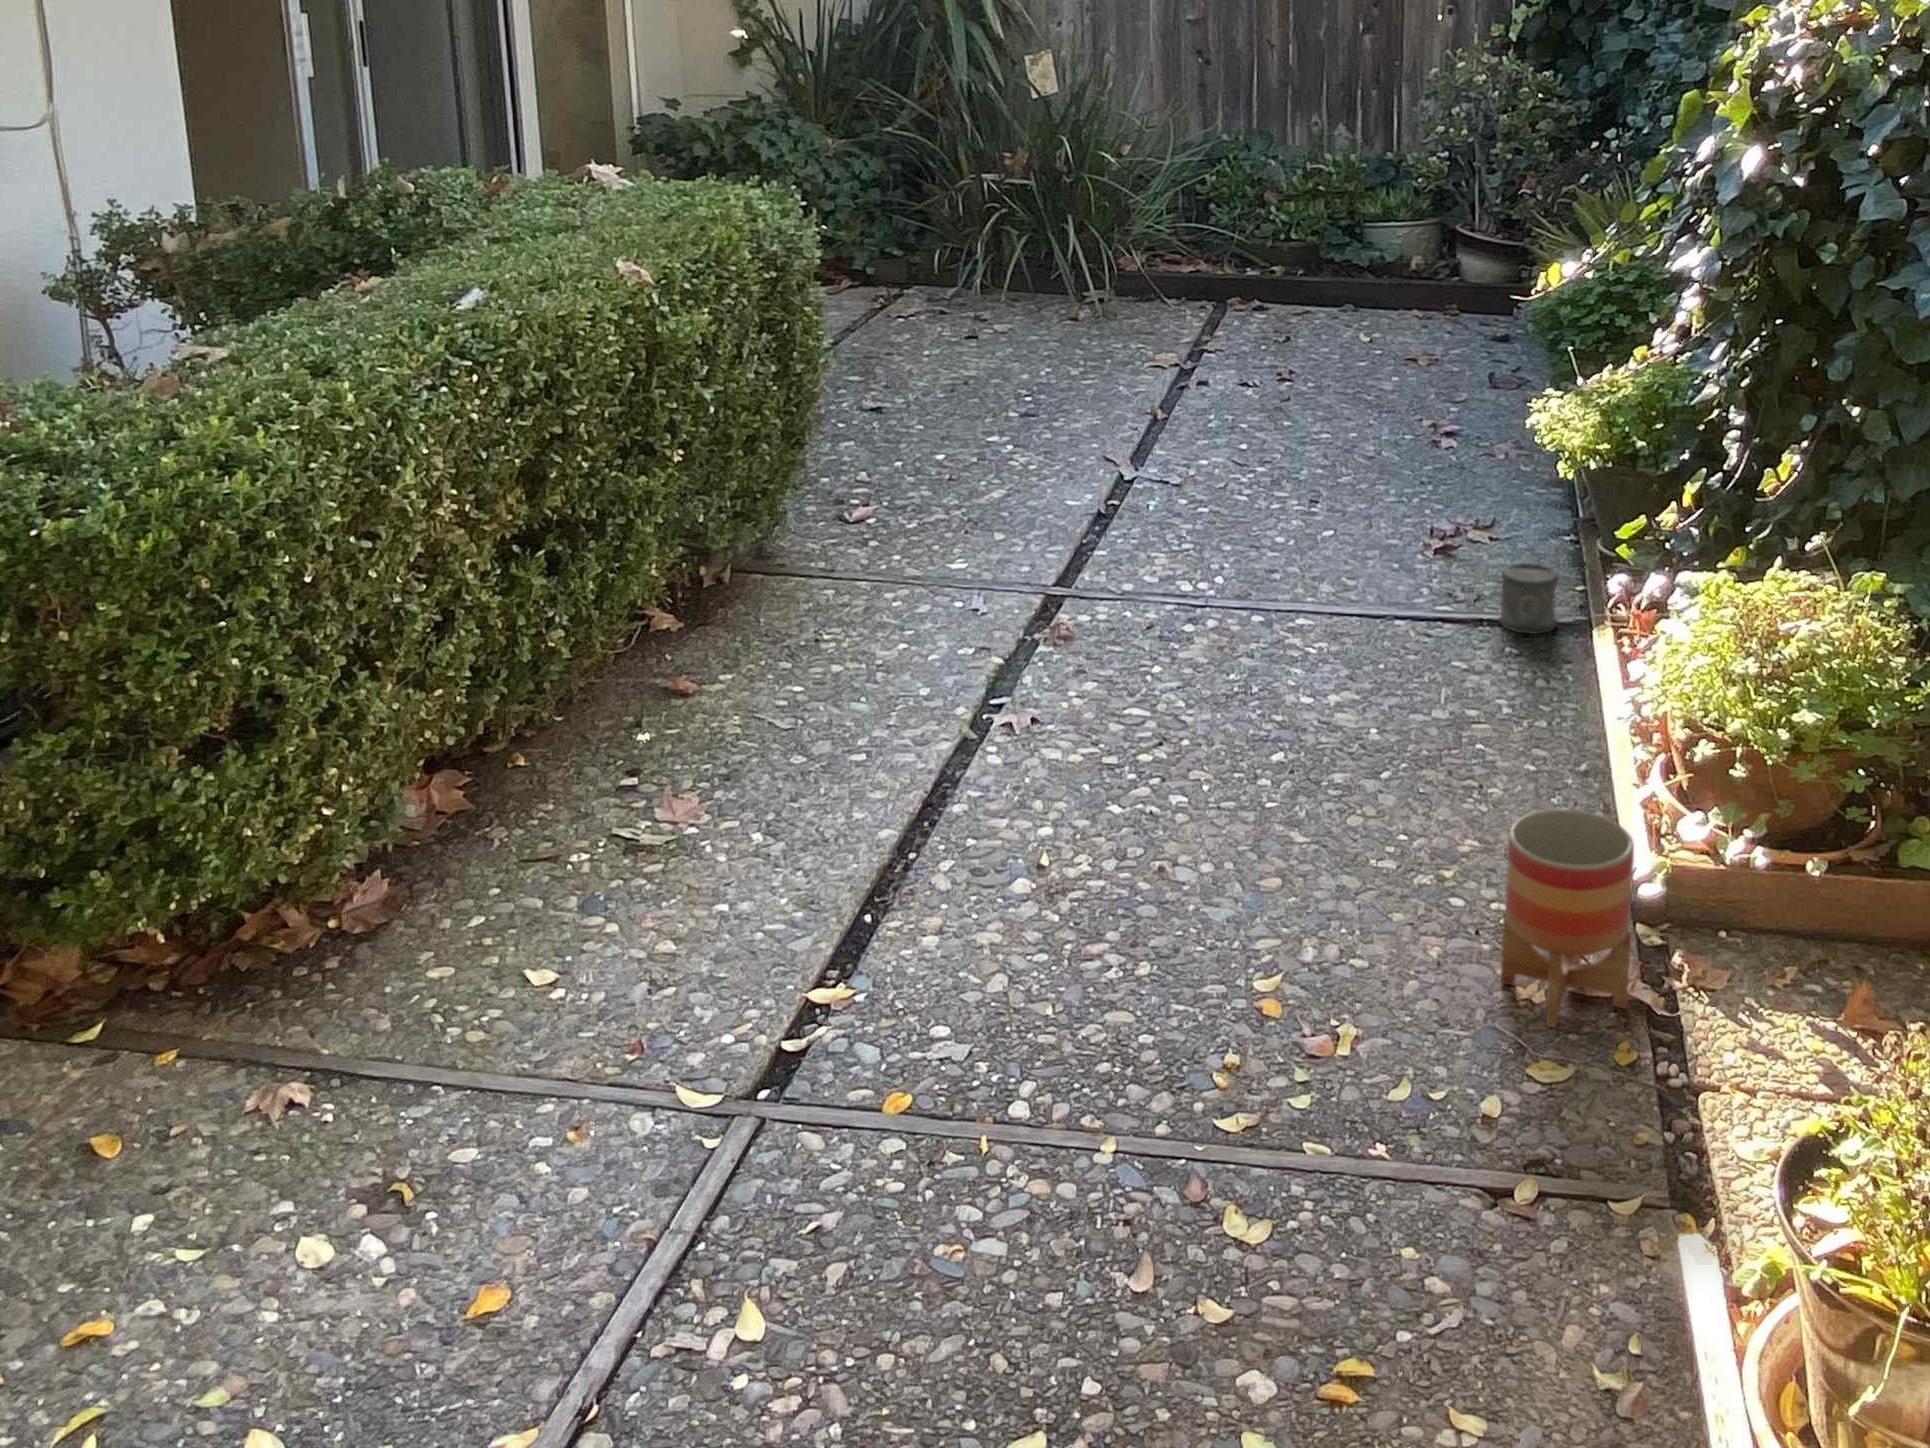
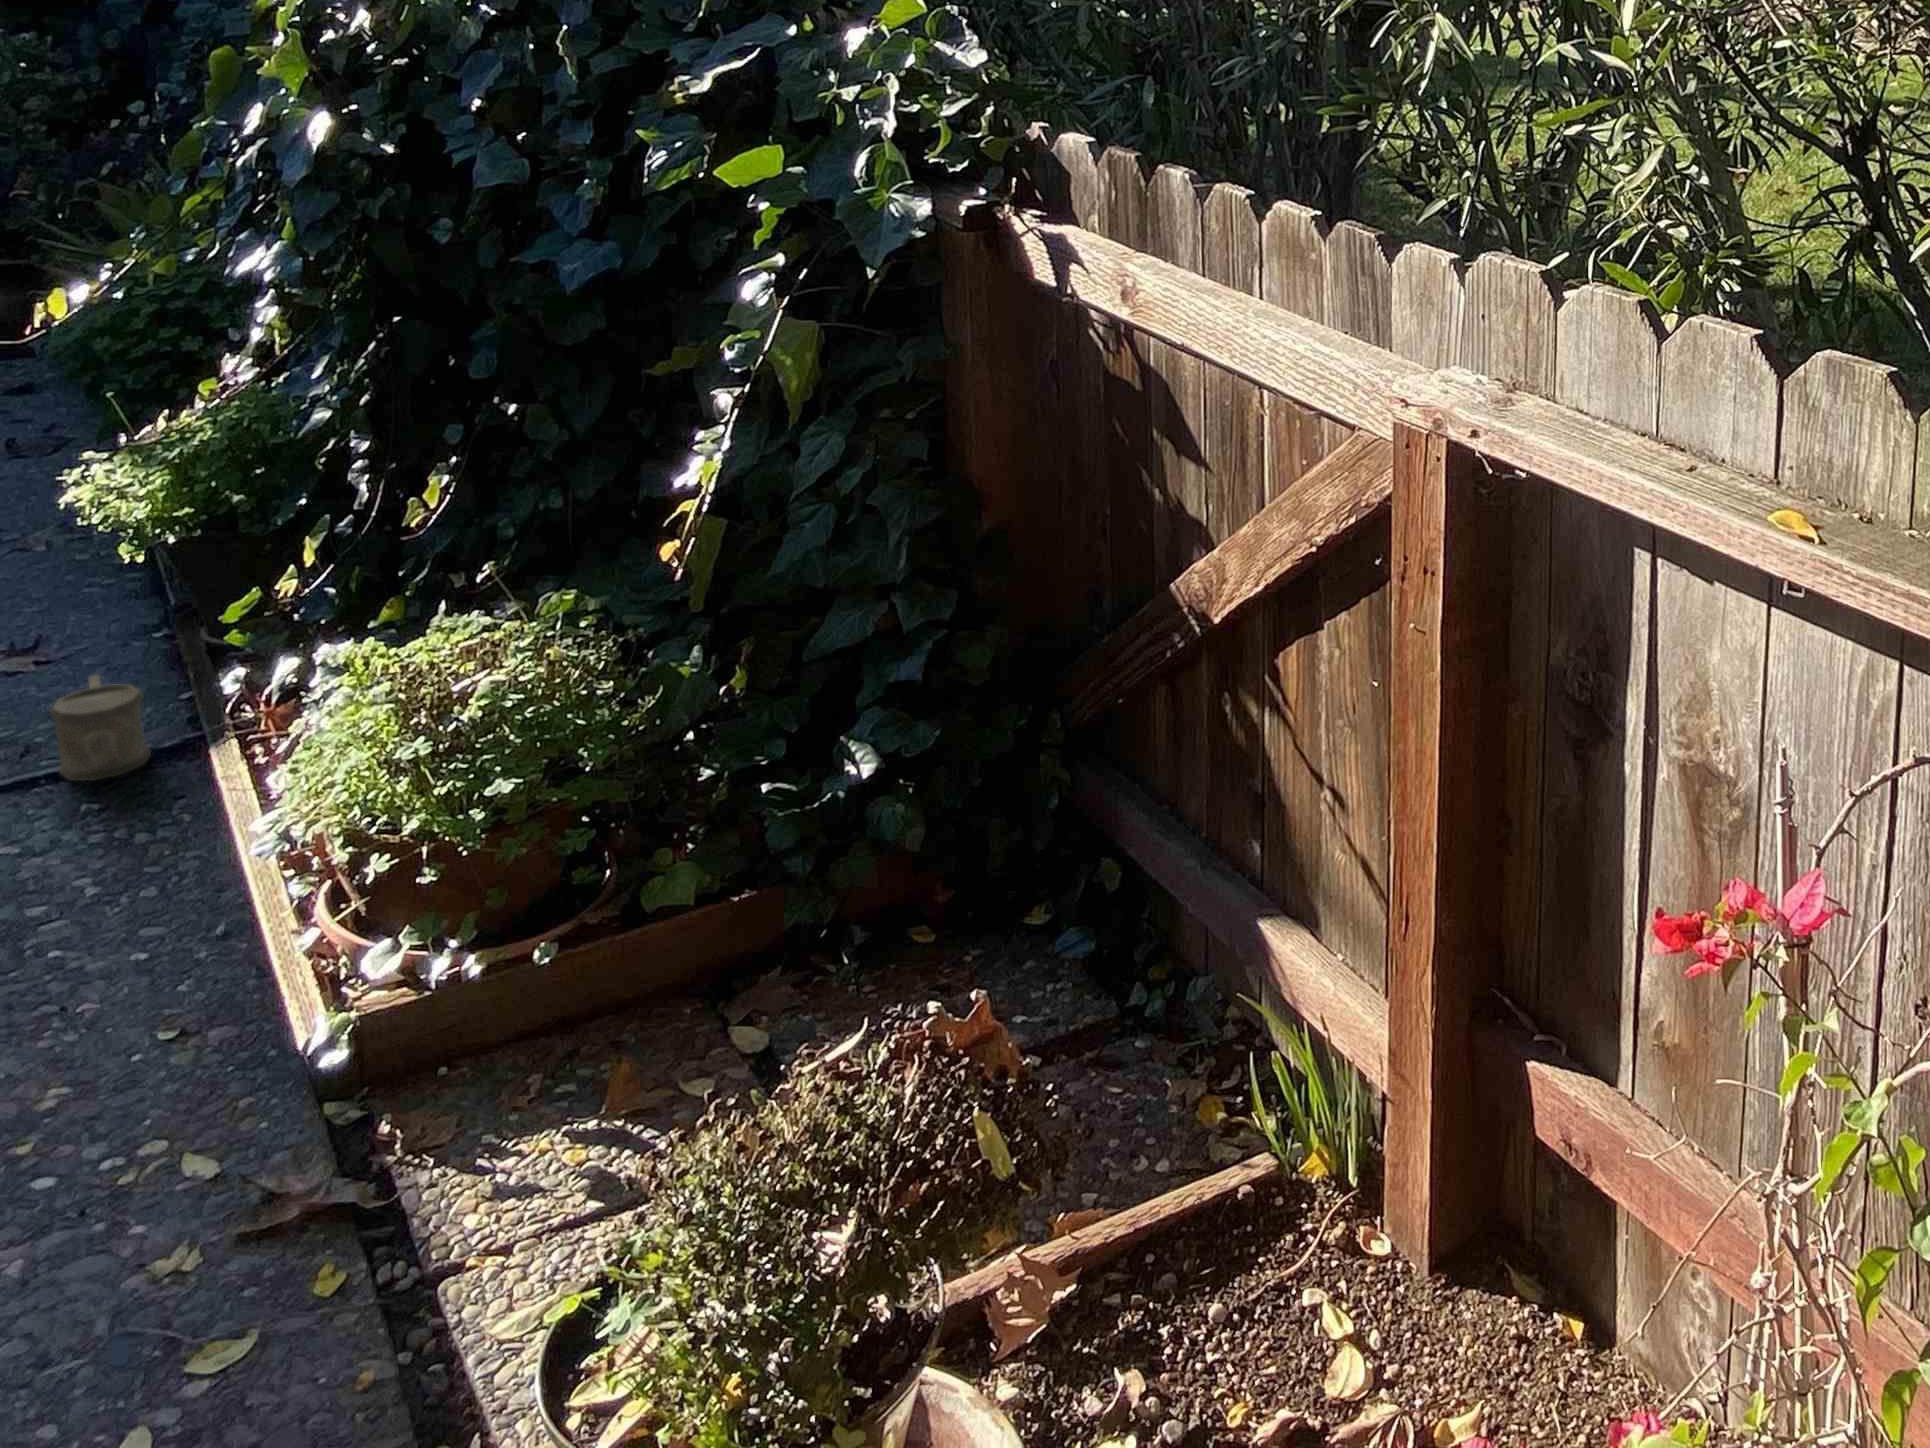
planter: present [1501,809,1634,1028] -> none [100,997,323,1295]

